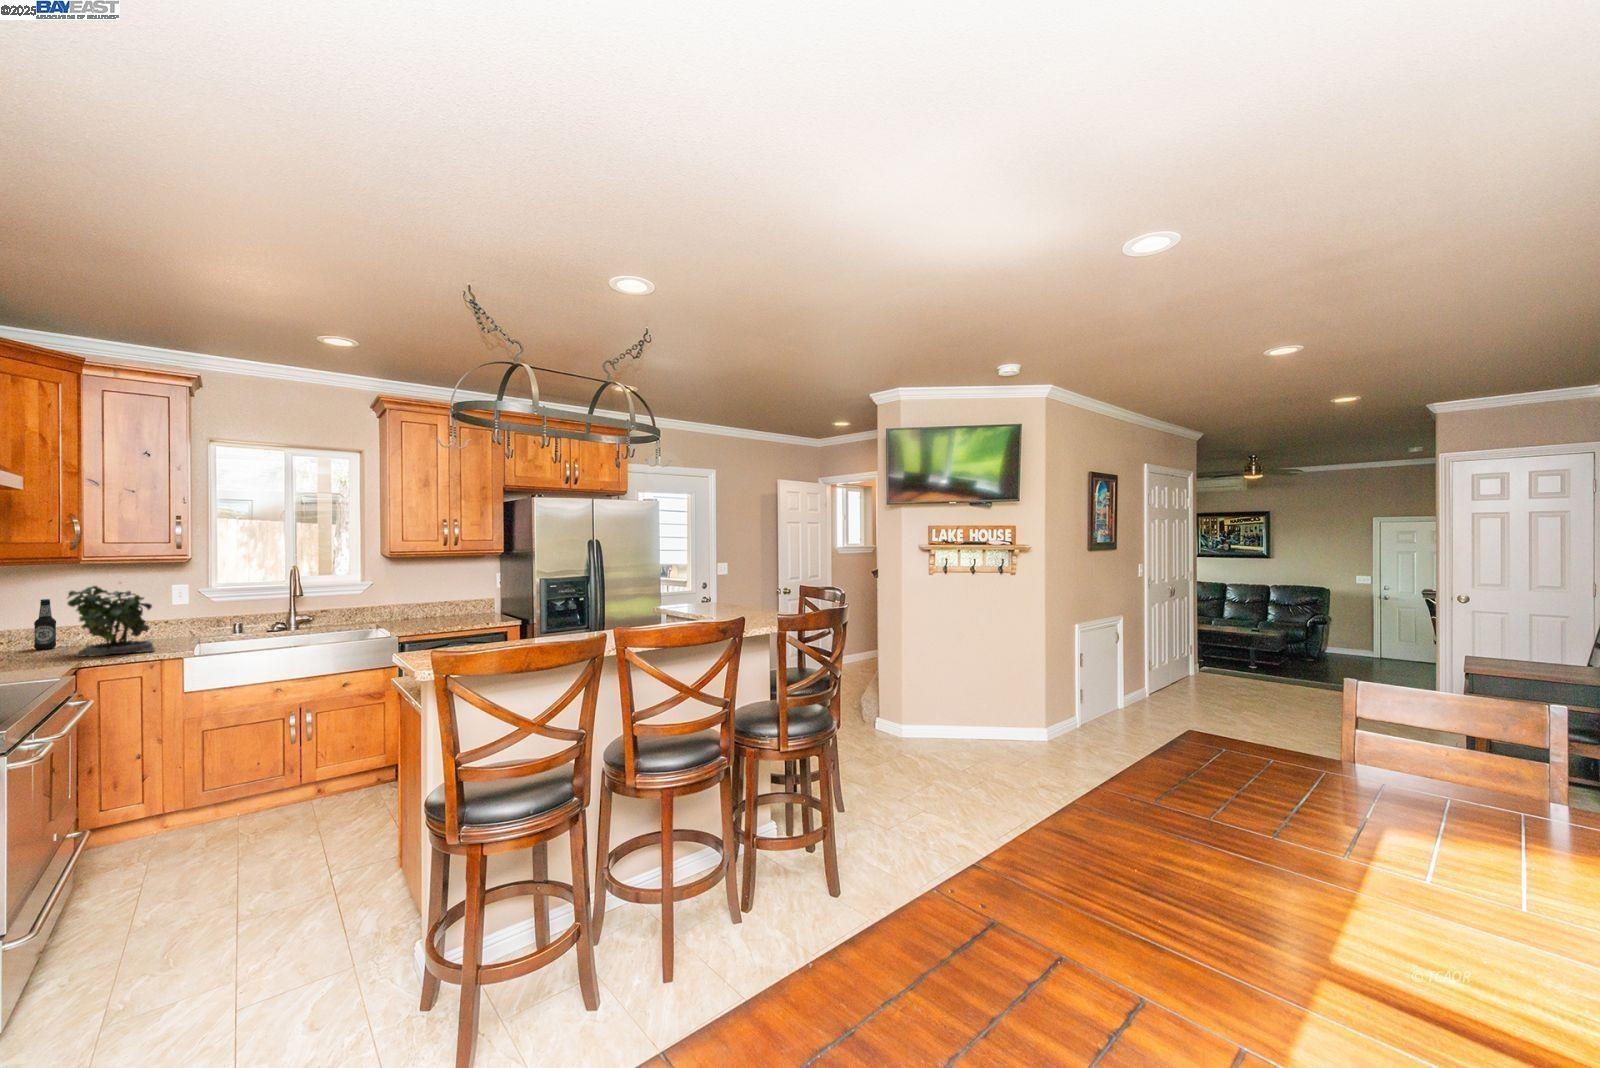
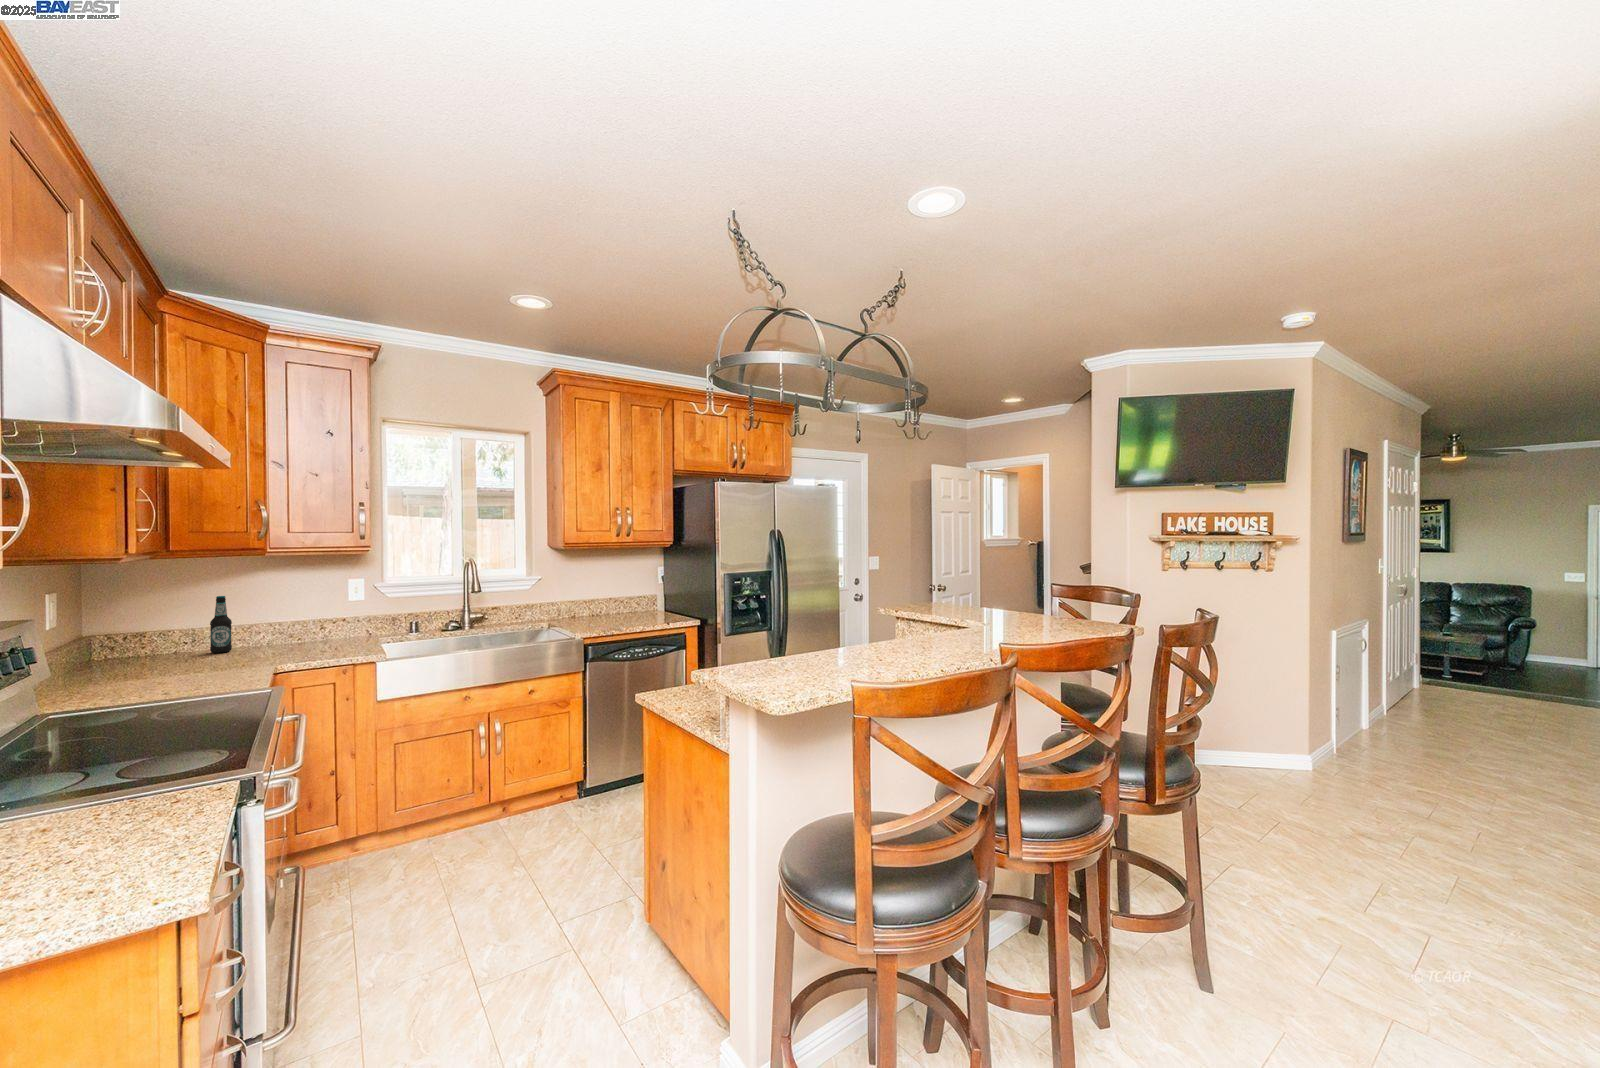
potted plant: present [68,586,155,657] -> none [251,576,343,662]

